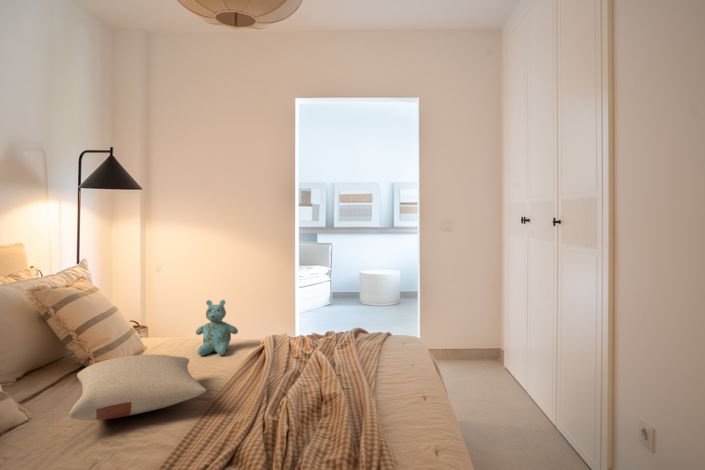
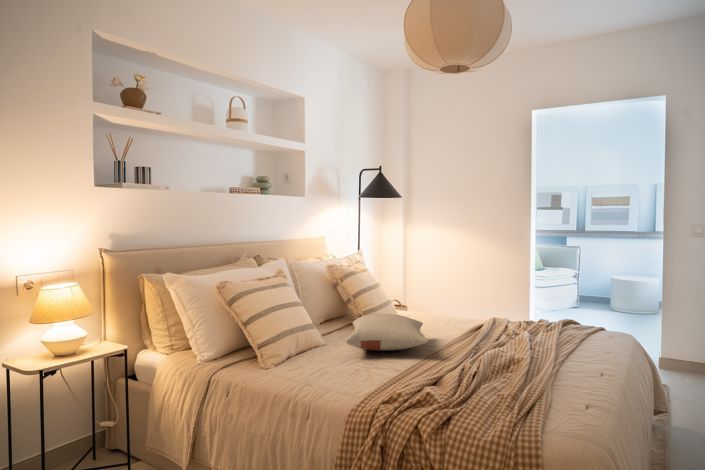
stuffed bear: present [196,300,238,356] -> none [433,284,464,327]

